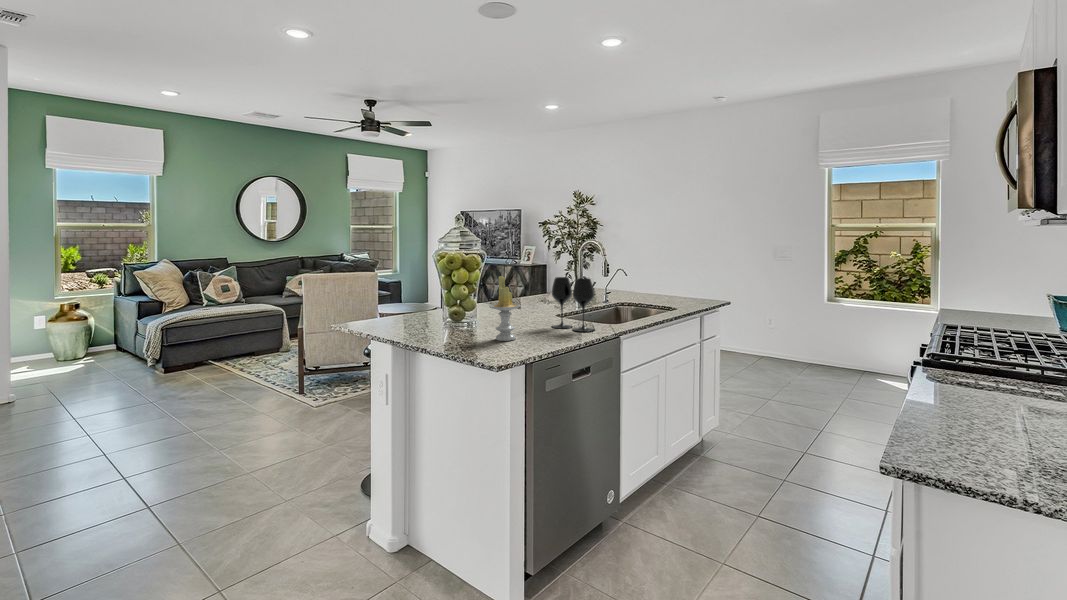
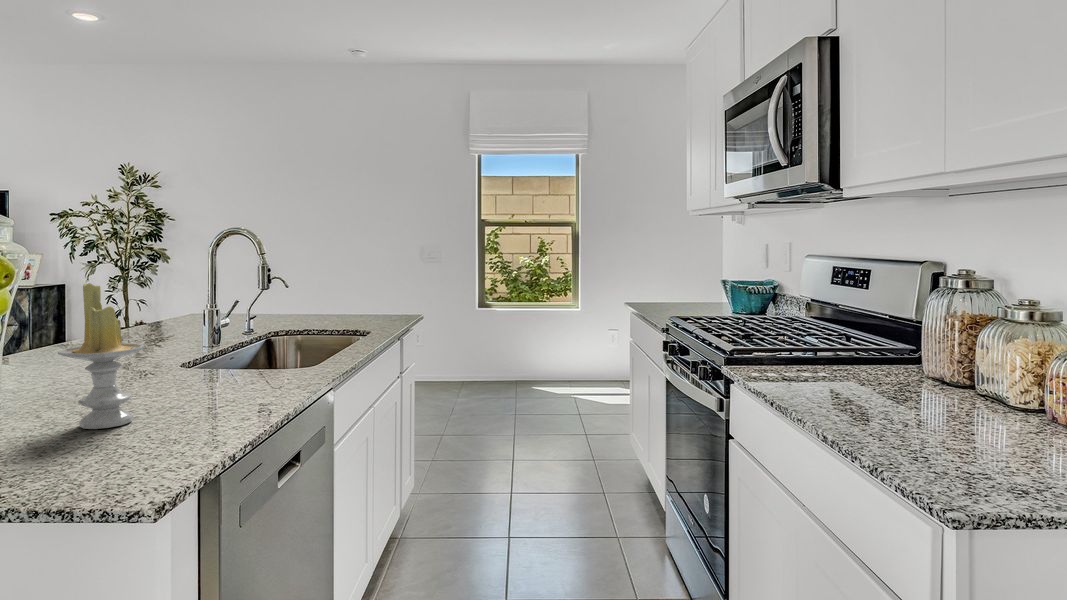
wine glass: present [552,277,594,332] -> none [190,287,287,387]

